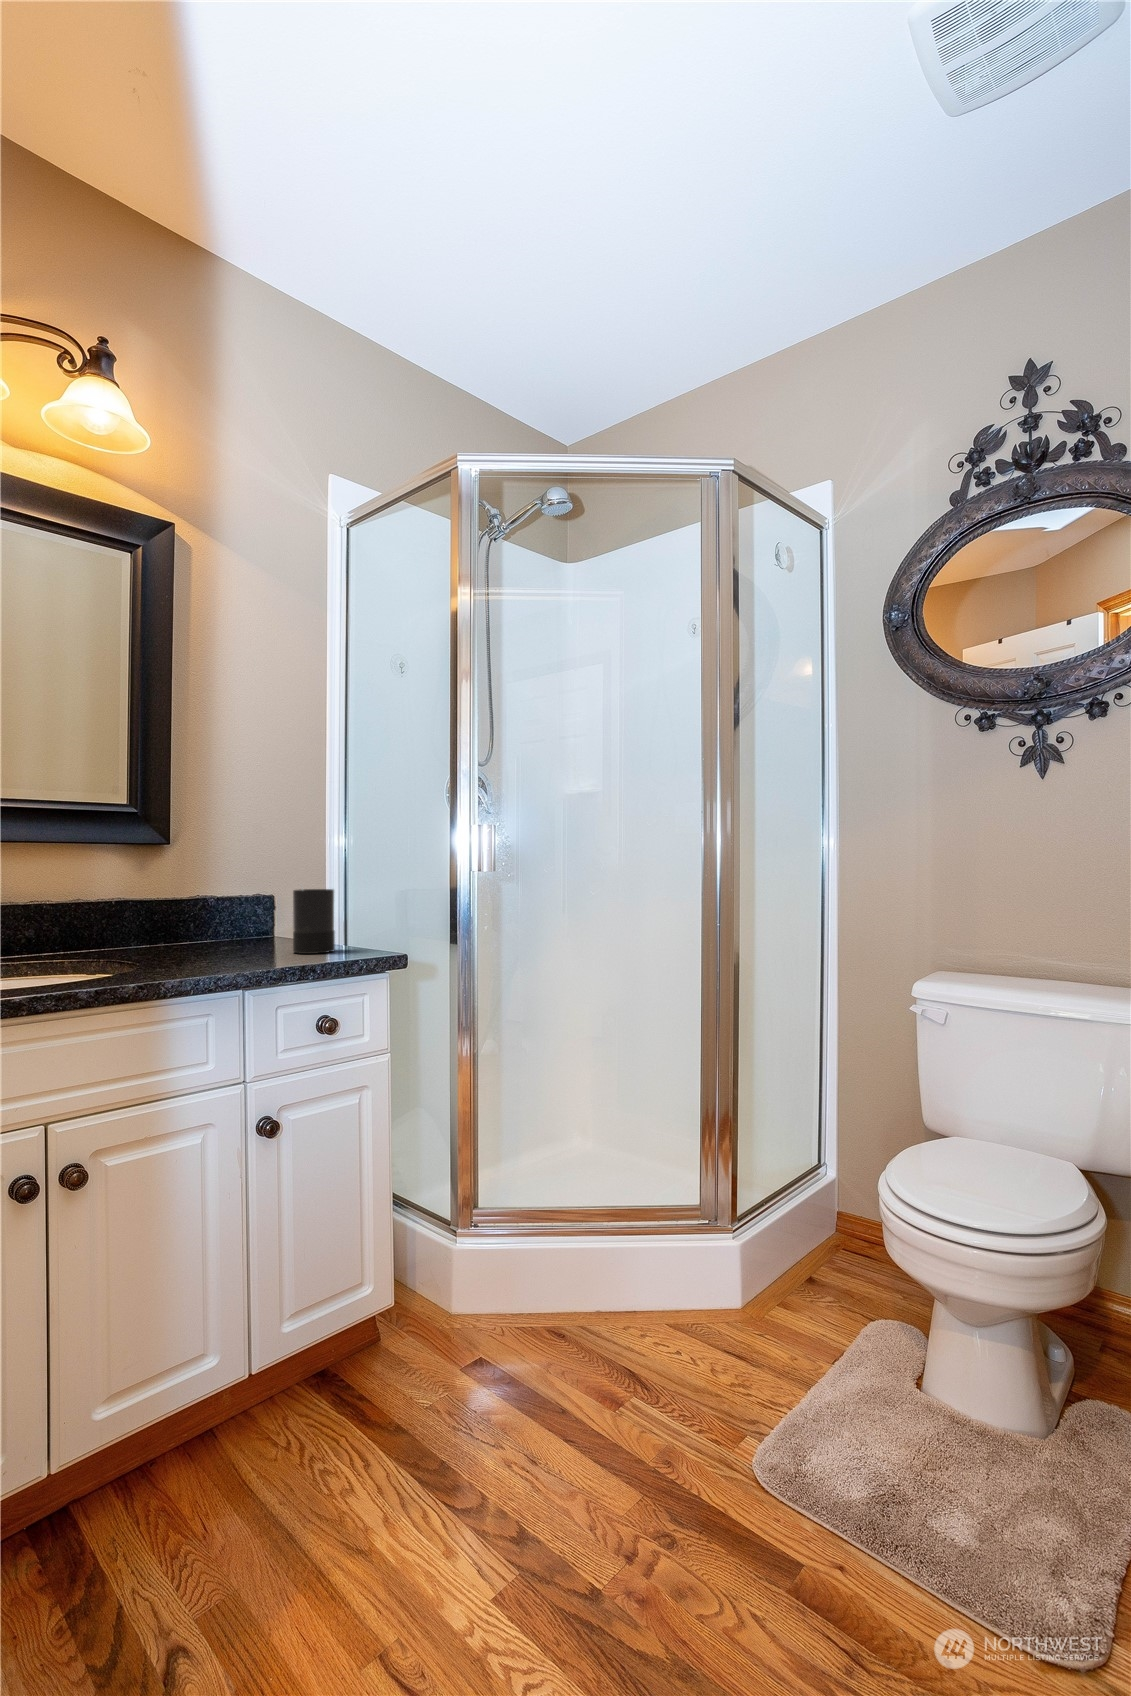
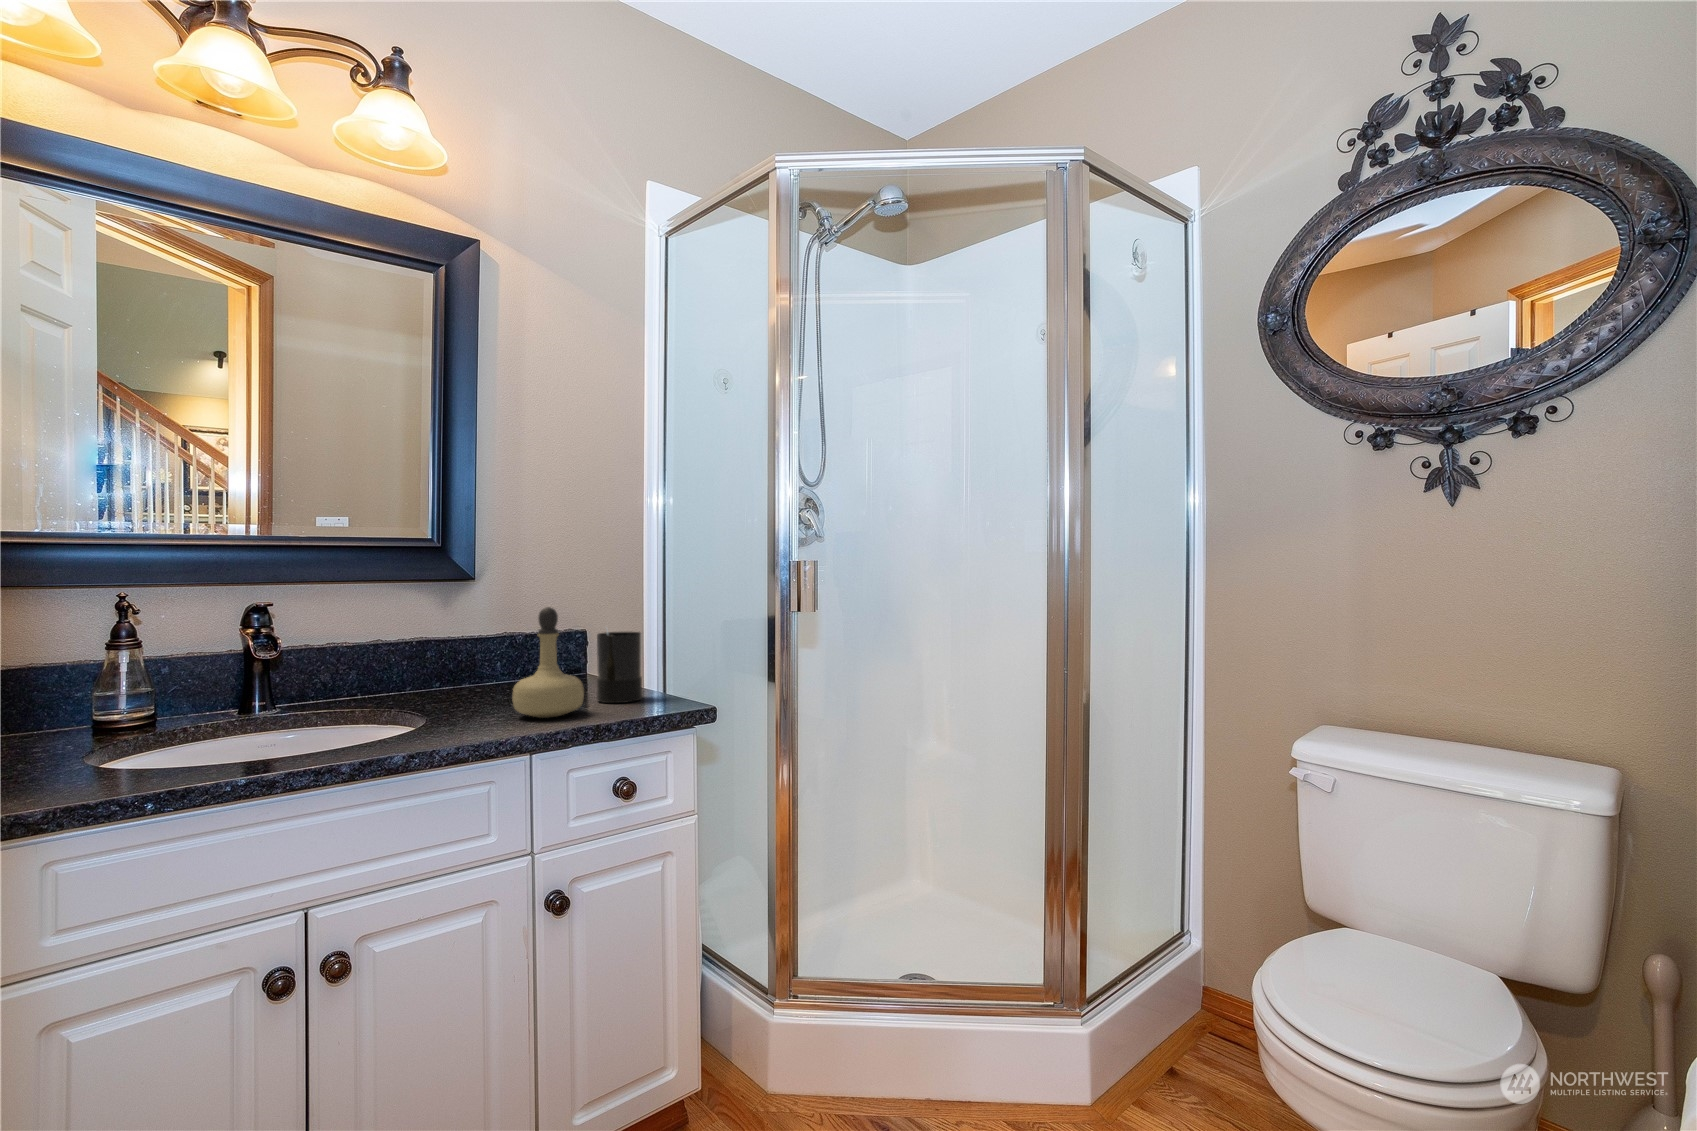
perfume bottle: none [219,862,285,964] -> present [512,607,584,718]

